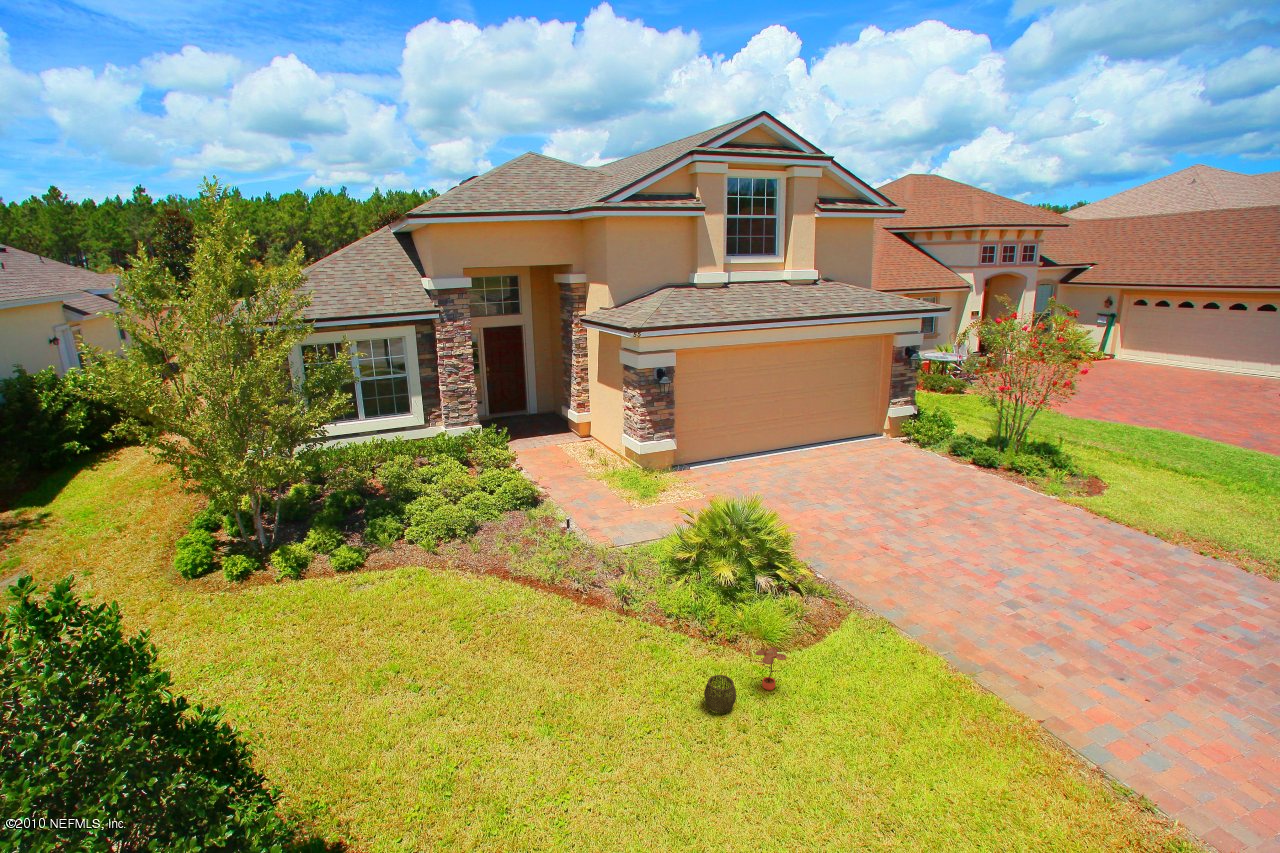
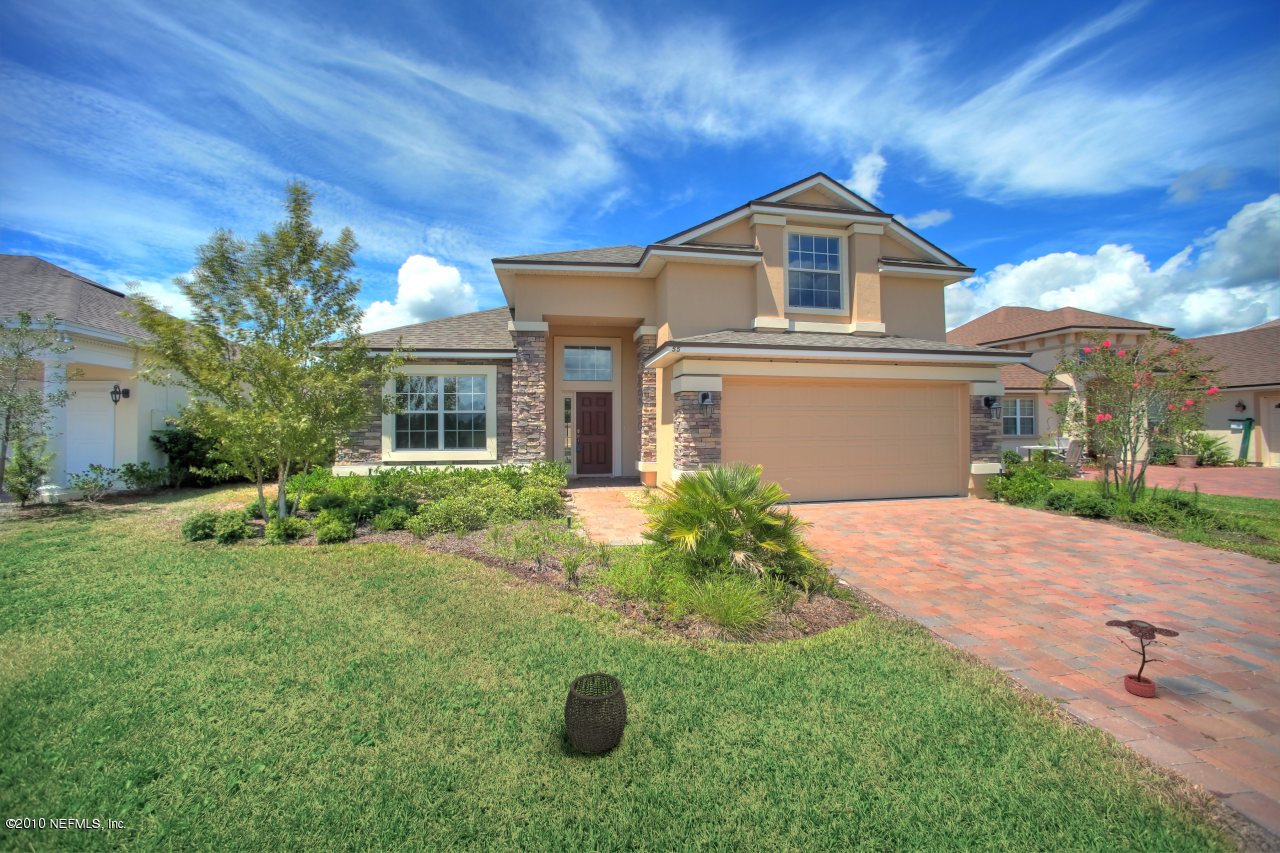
potted plant: present [755,647,786,690] -> present [1106,620,1179,697]

